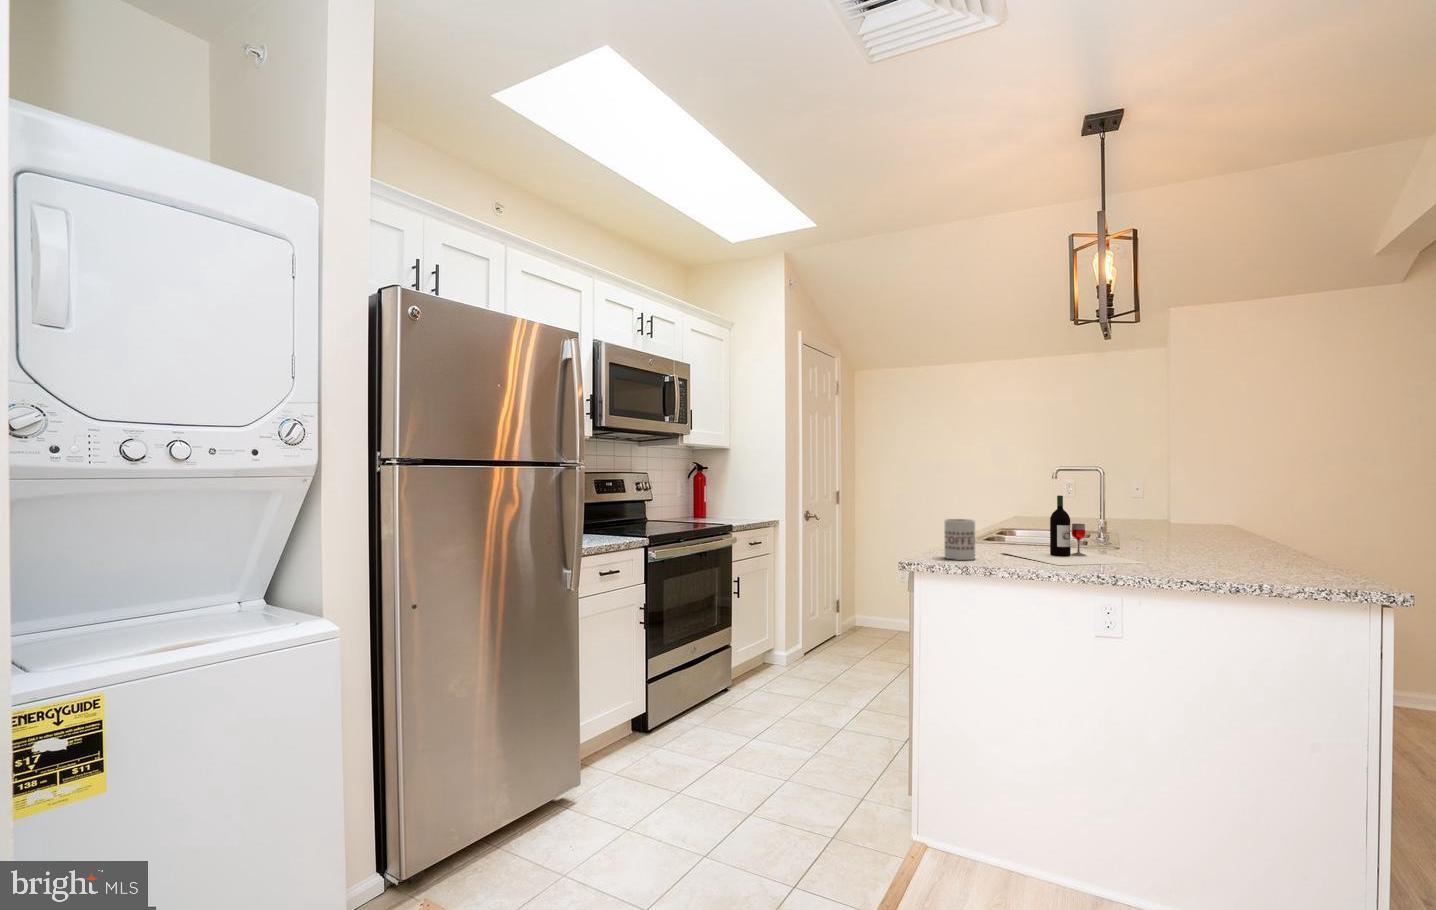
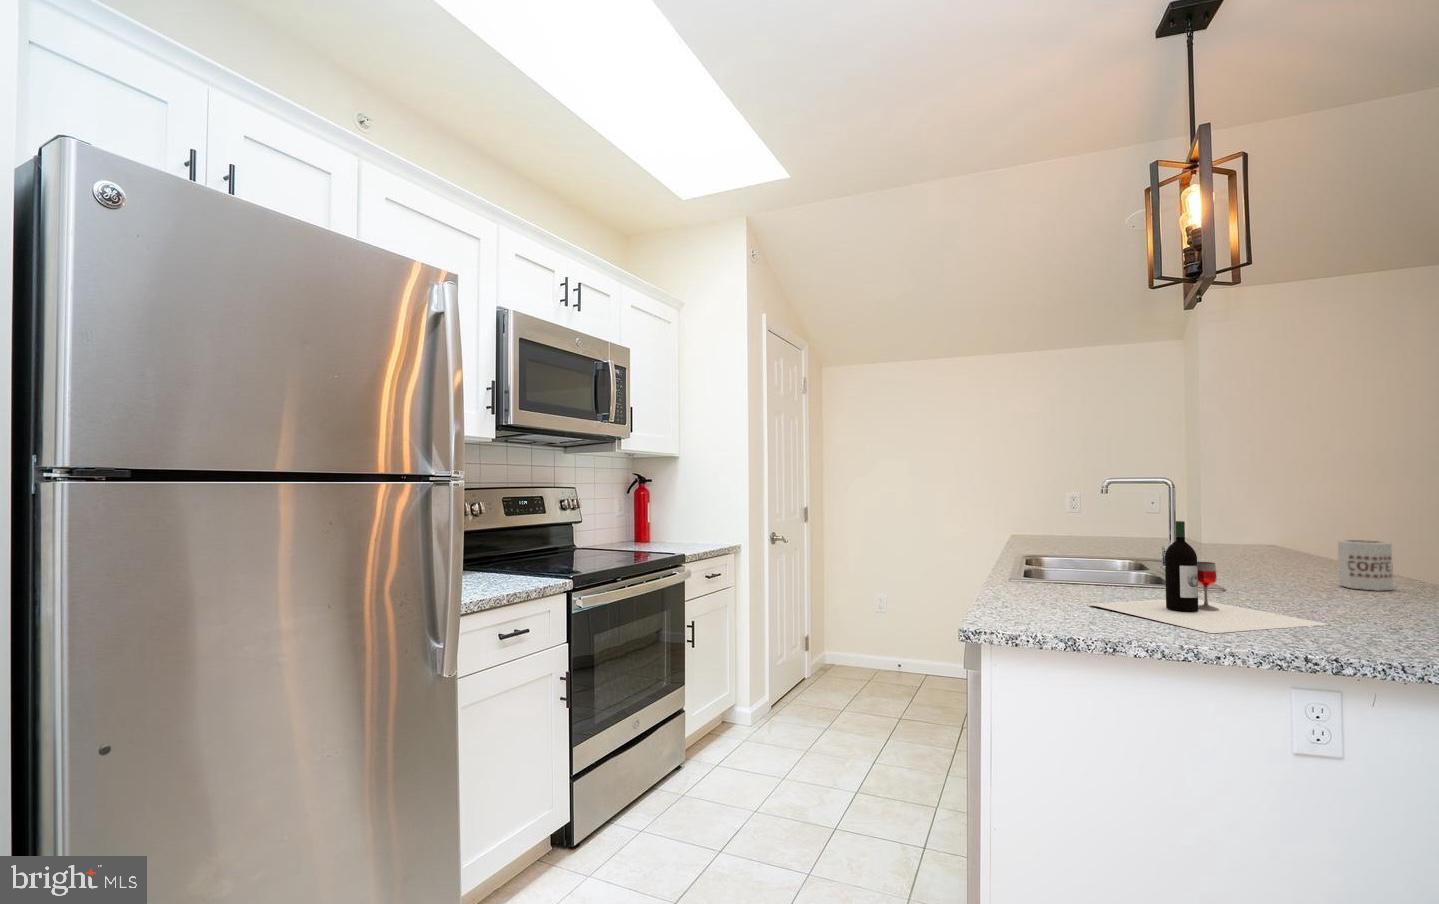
mug: present [945,519,975,560] -> present [1338,540,1393,591]

